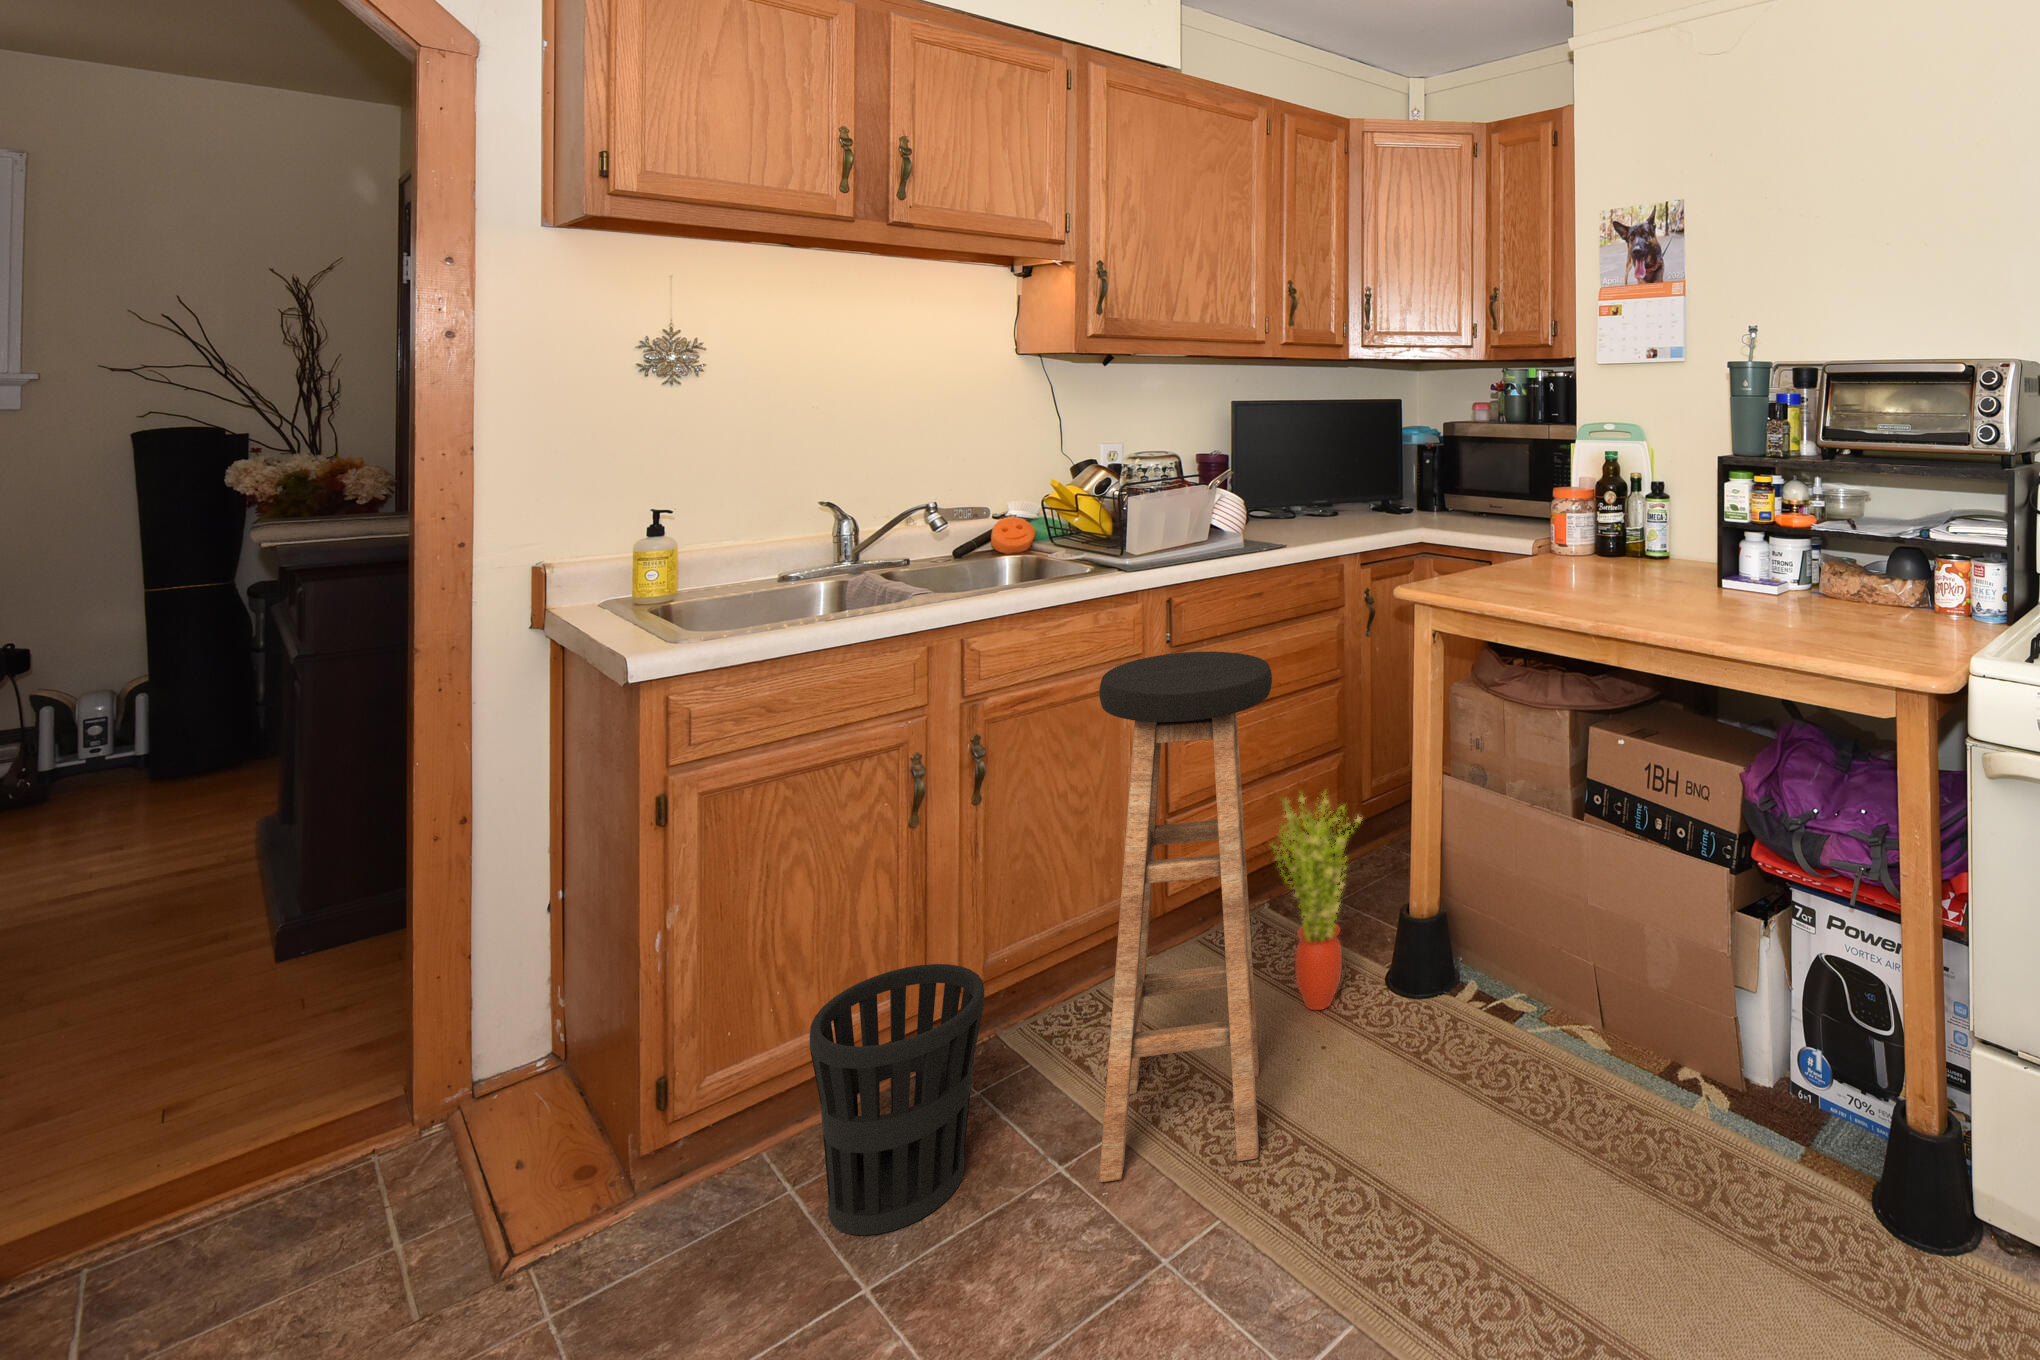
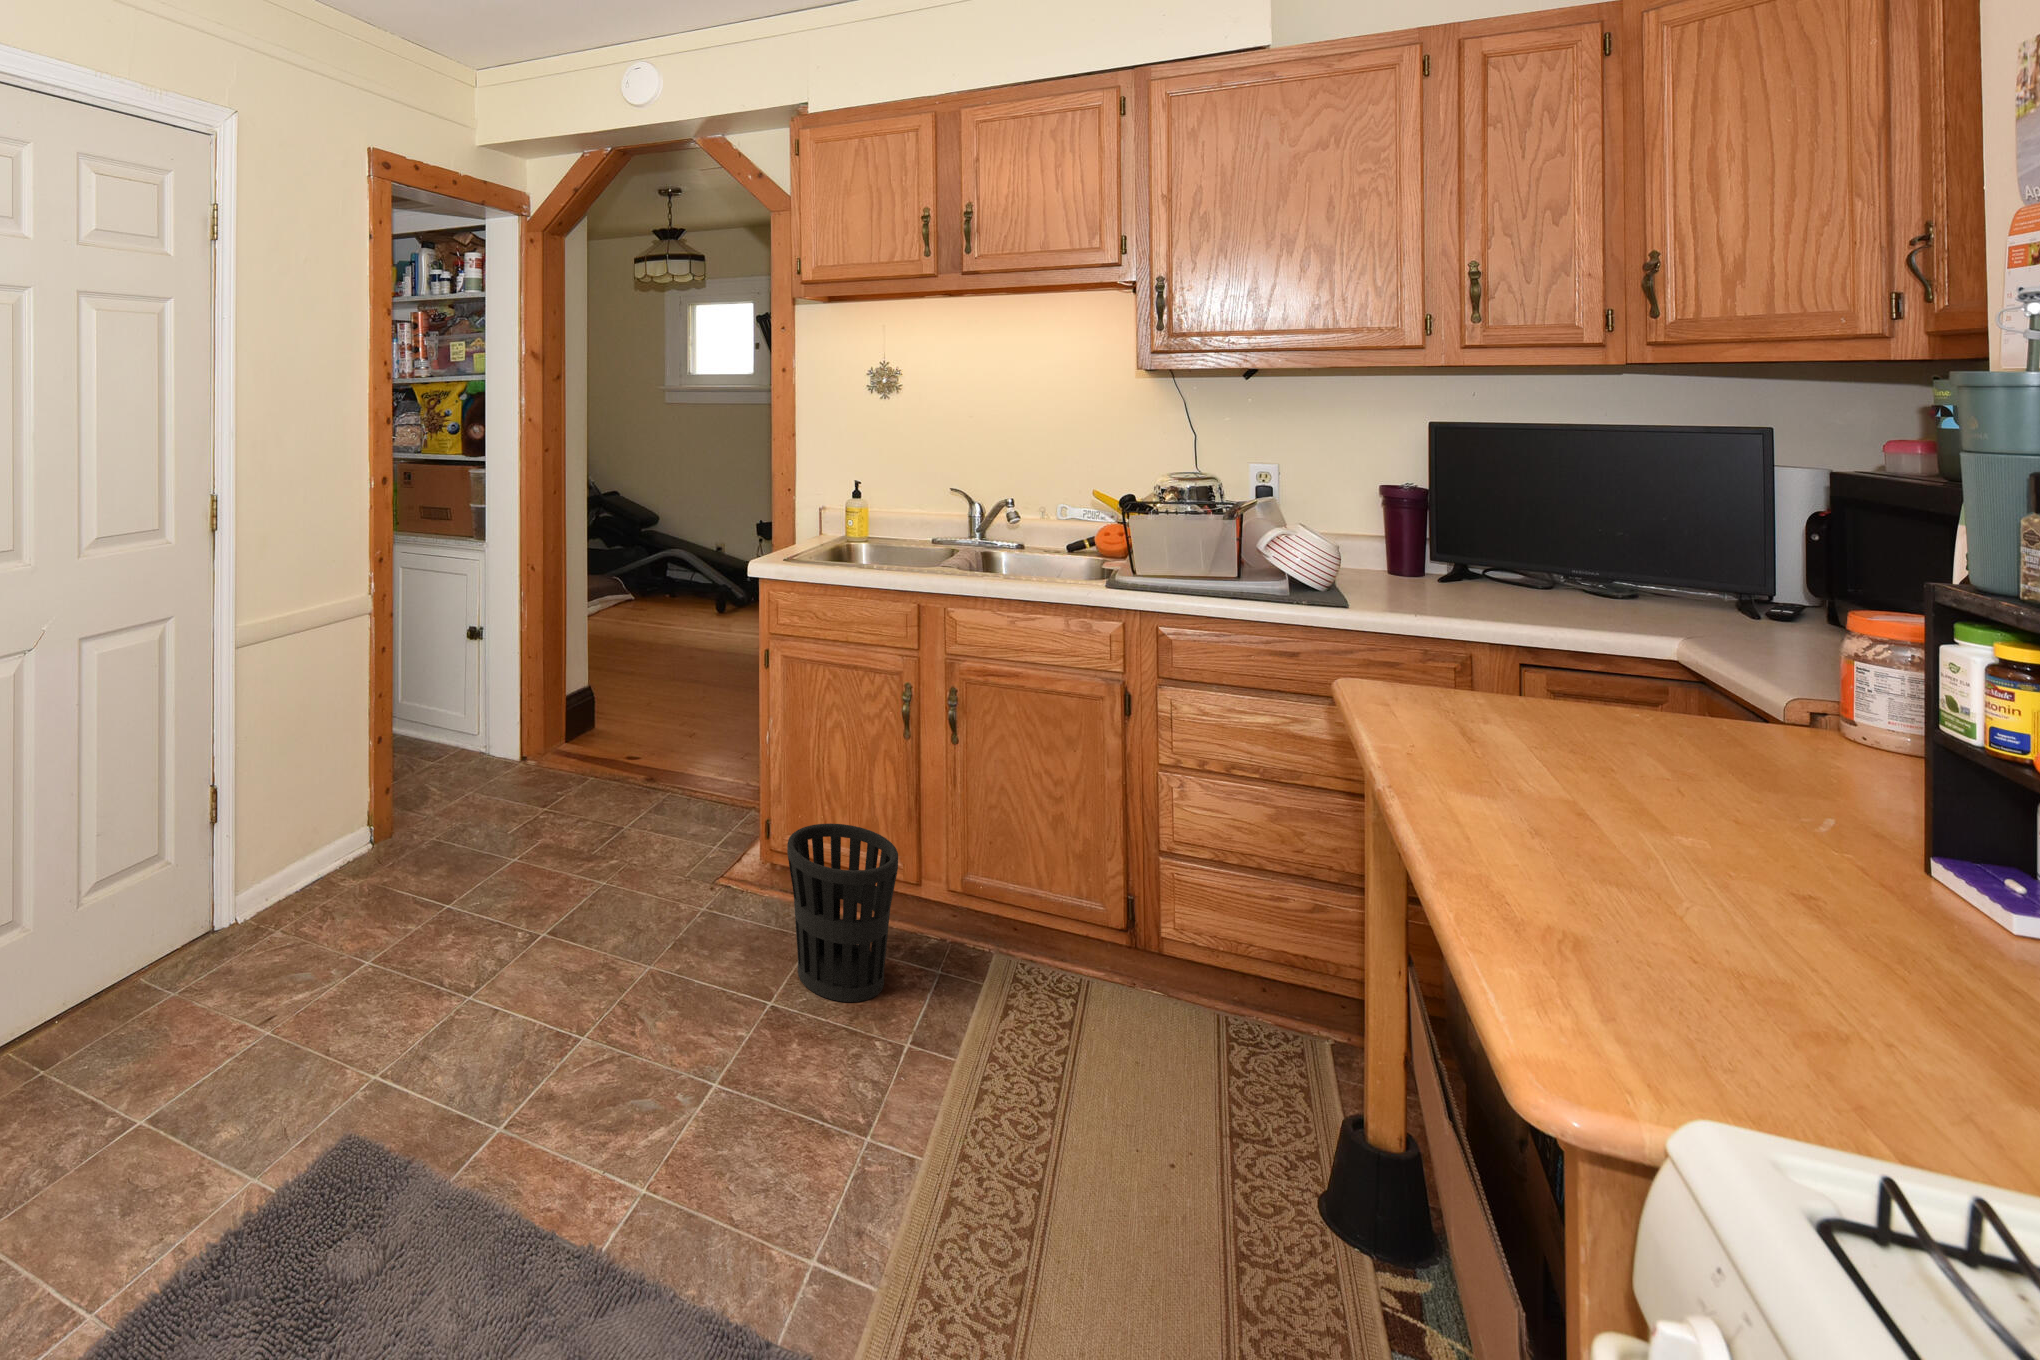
bar stool: present [1099,652,1272,1182] -> none [907,661,1105,1160]
potted plant: present [1271,792,1362,1010] -> none [1158,876,1278,1151]

